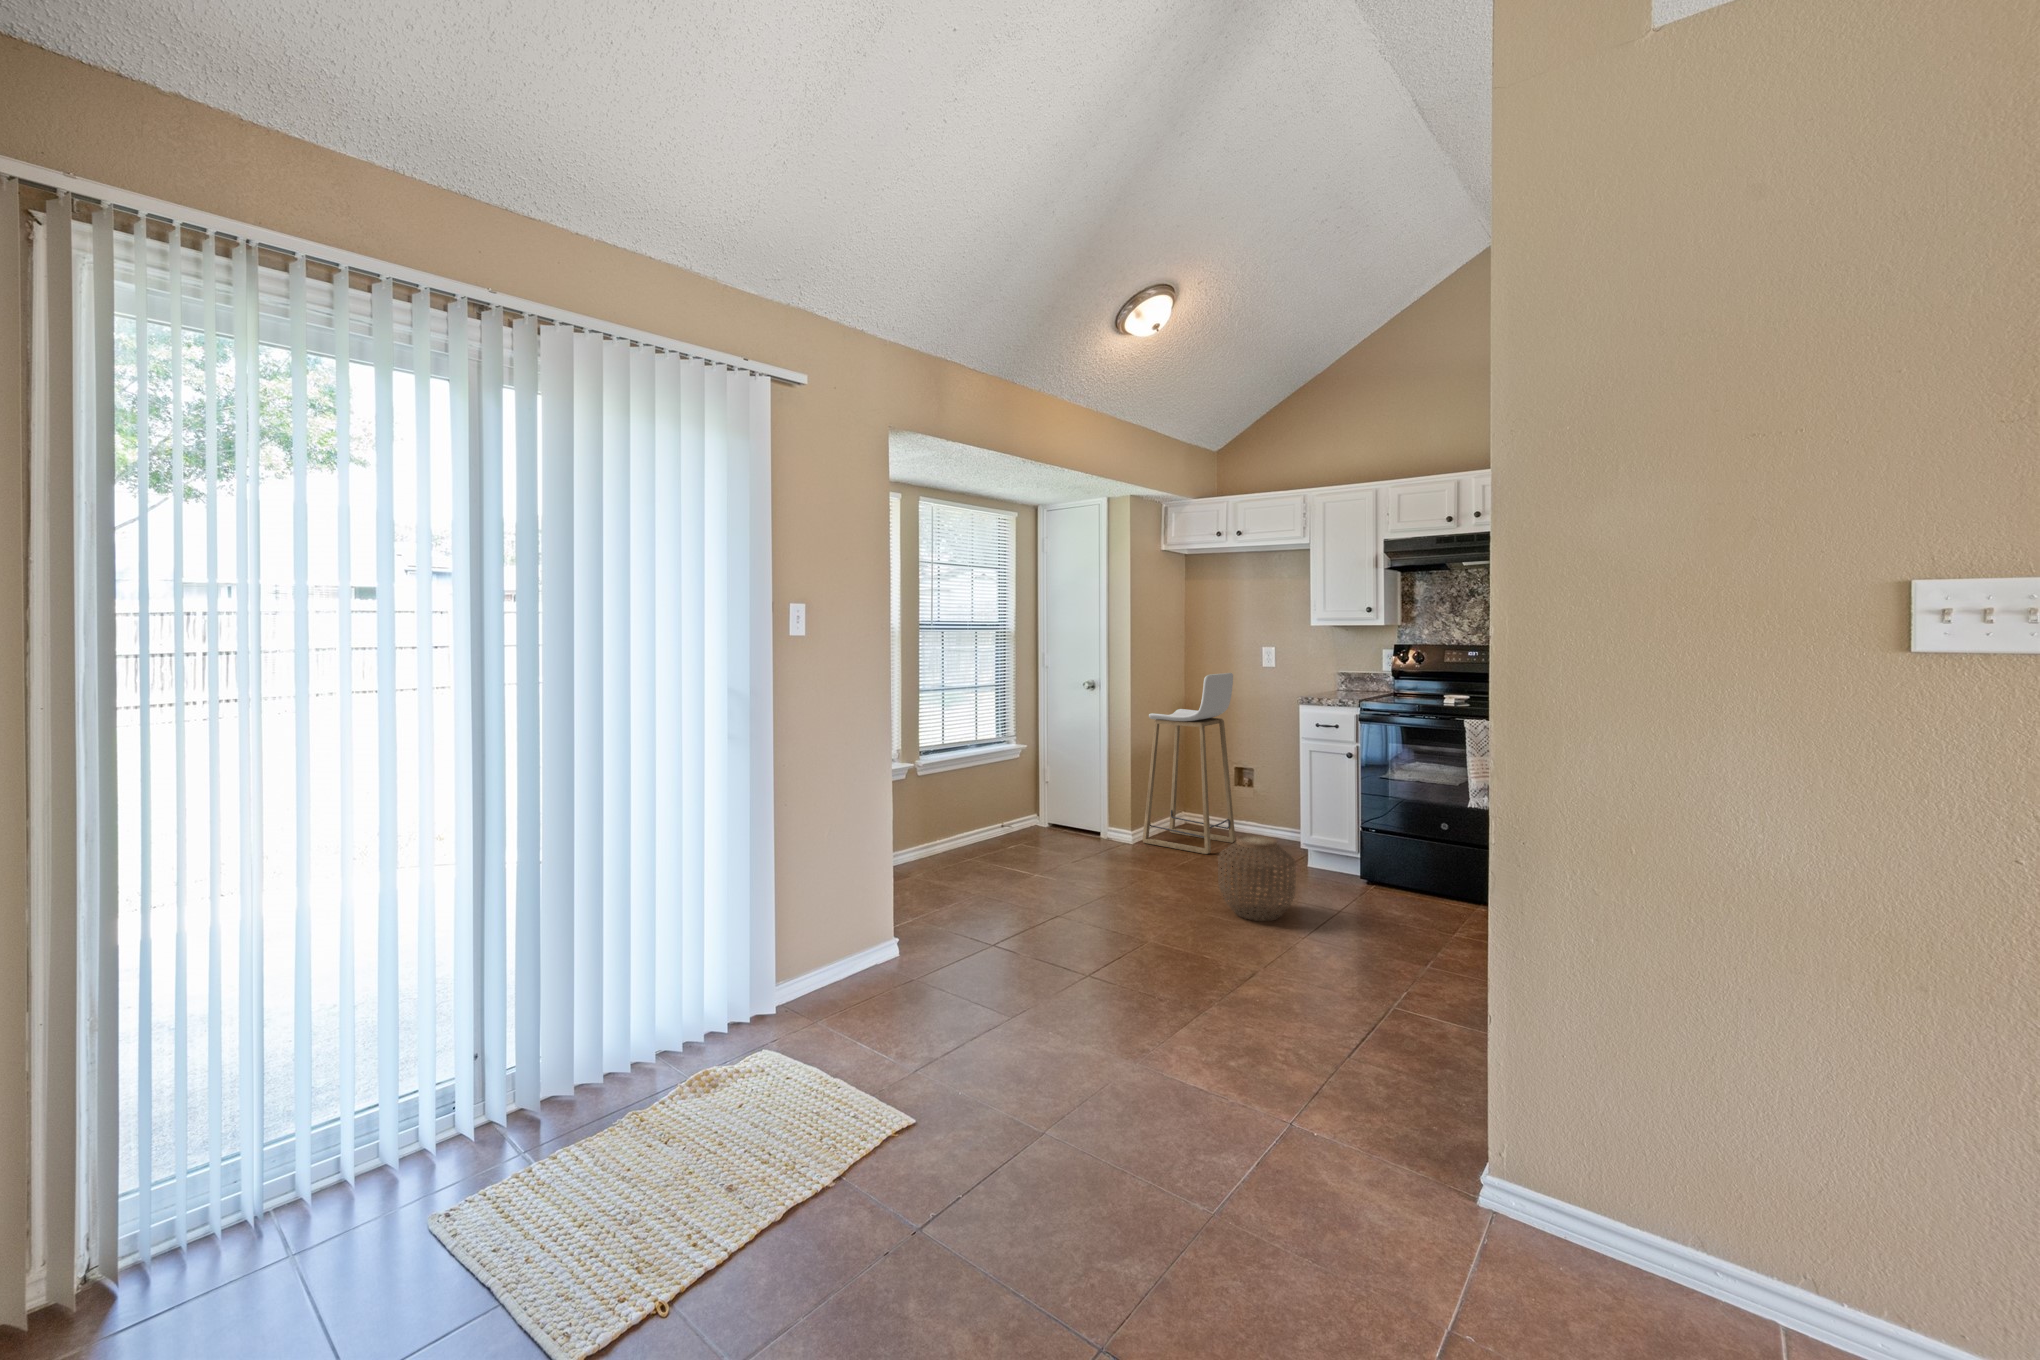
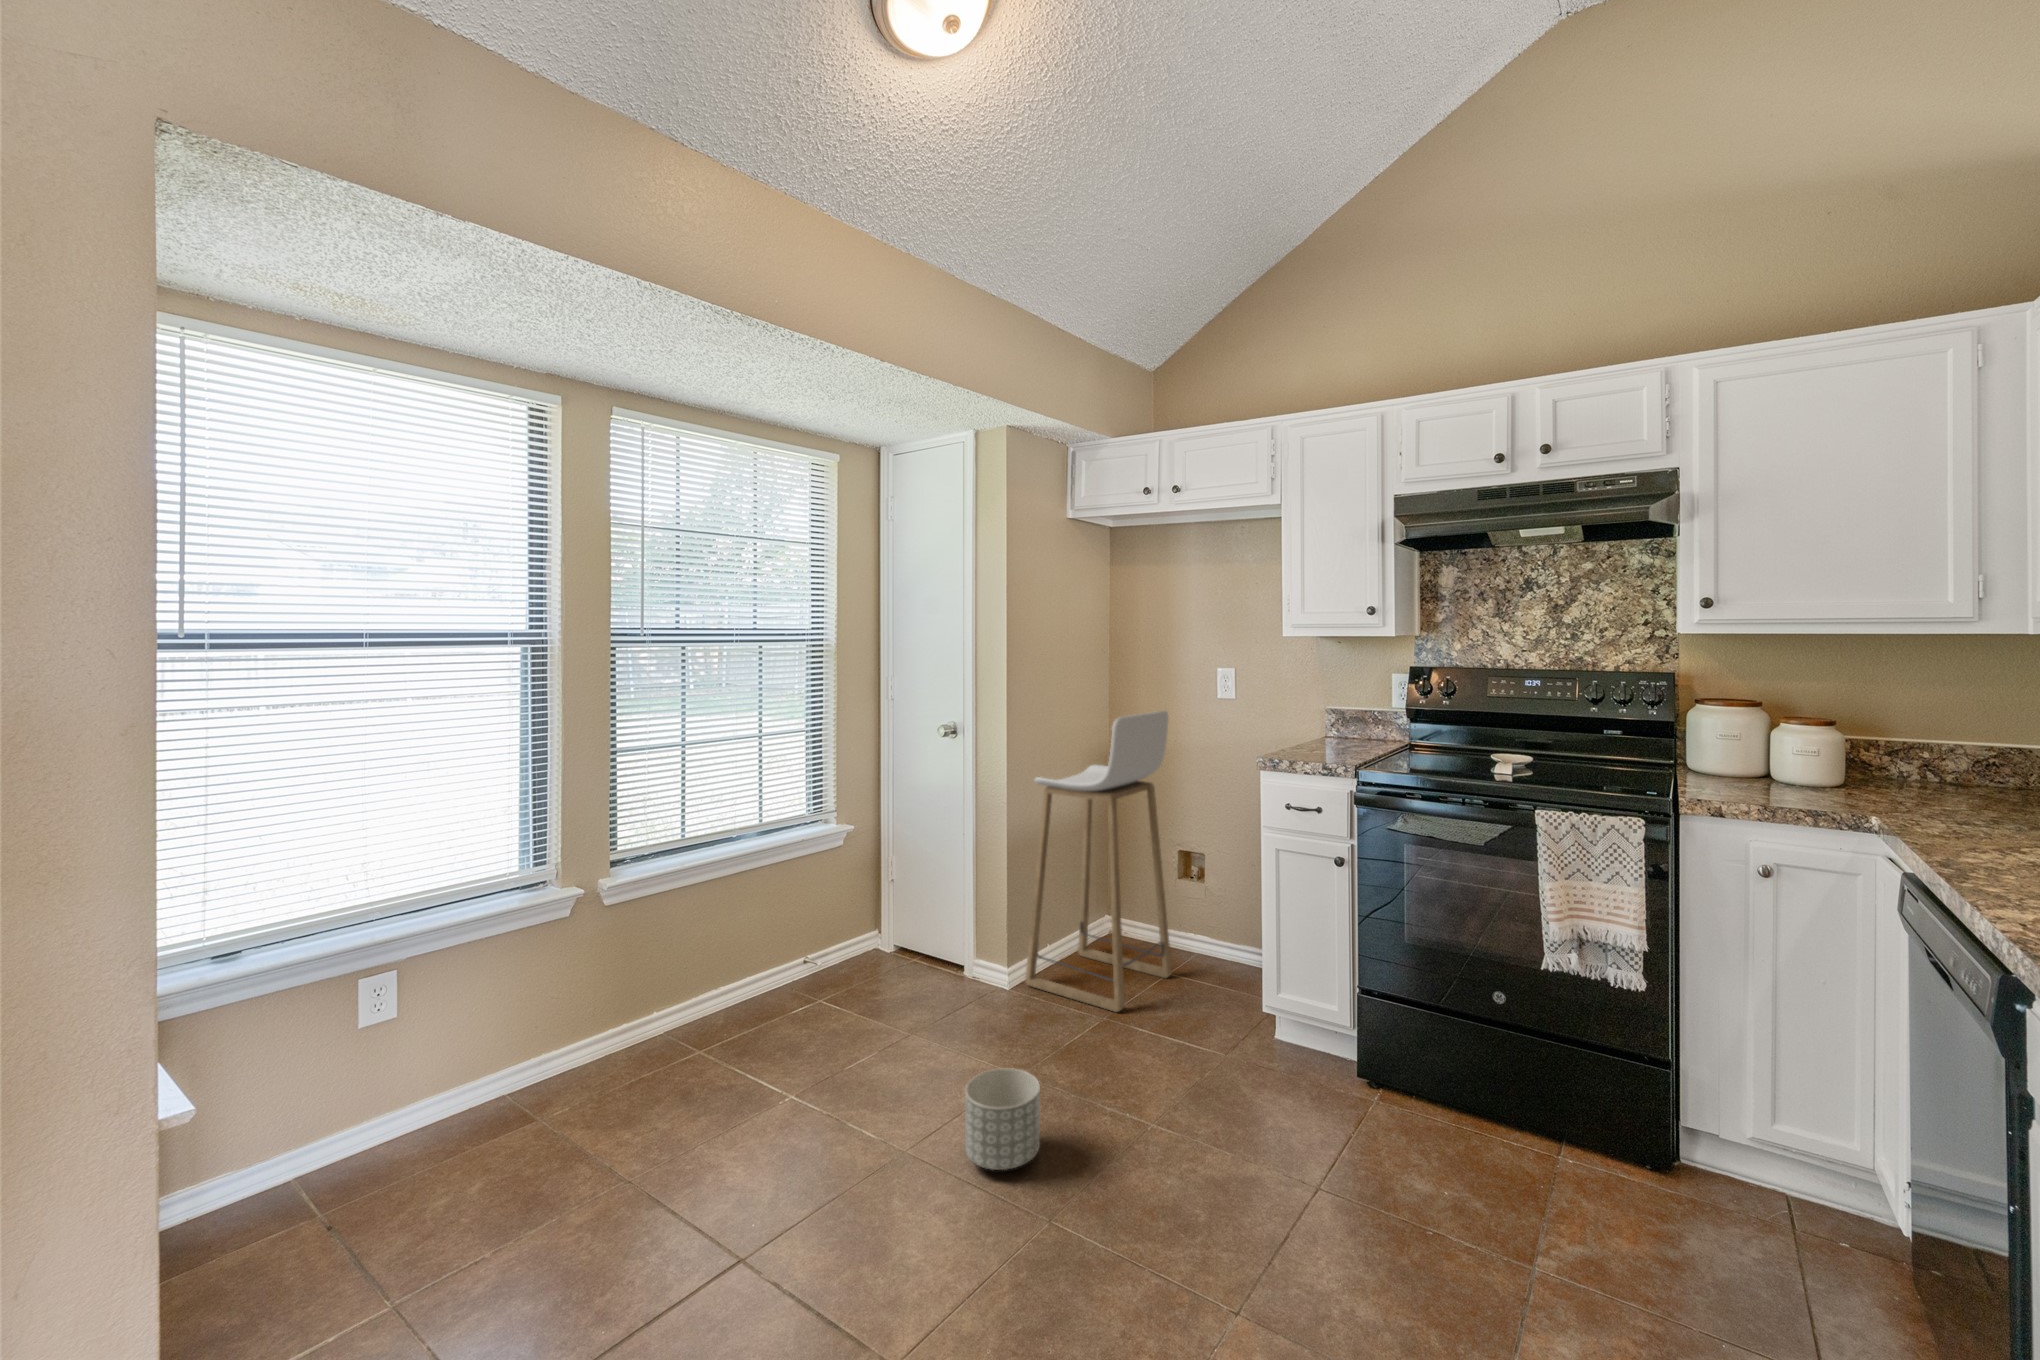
woven basket: present [1218,835,1296,921] -> none [1077,1050,1225,1250]
planter: none [1150,855,1189,899] -> present [965,1068,1040,1170]

